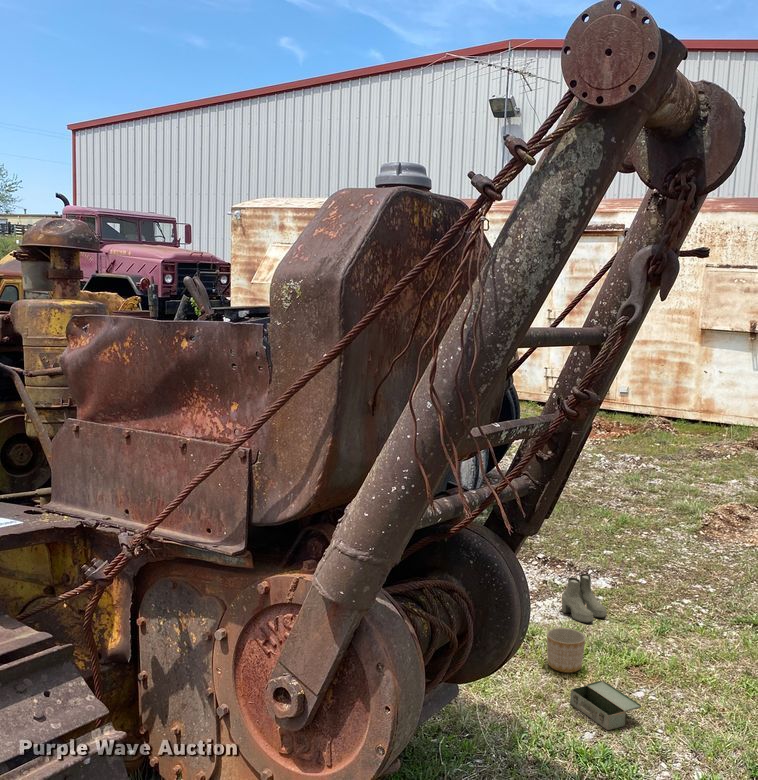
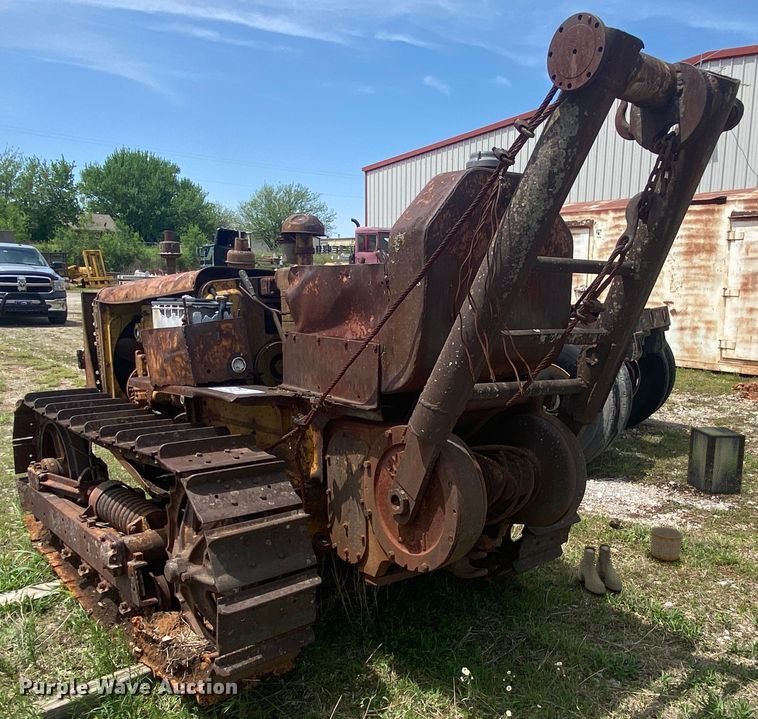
storage box: none [555,483,621,569] -> present [687,427,746,494]
boots: present [562,574,607,623] -> present [579,544,622,594]
toolbox: present [570,681,641,730] -> none [660,567,716,601]

